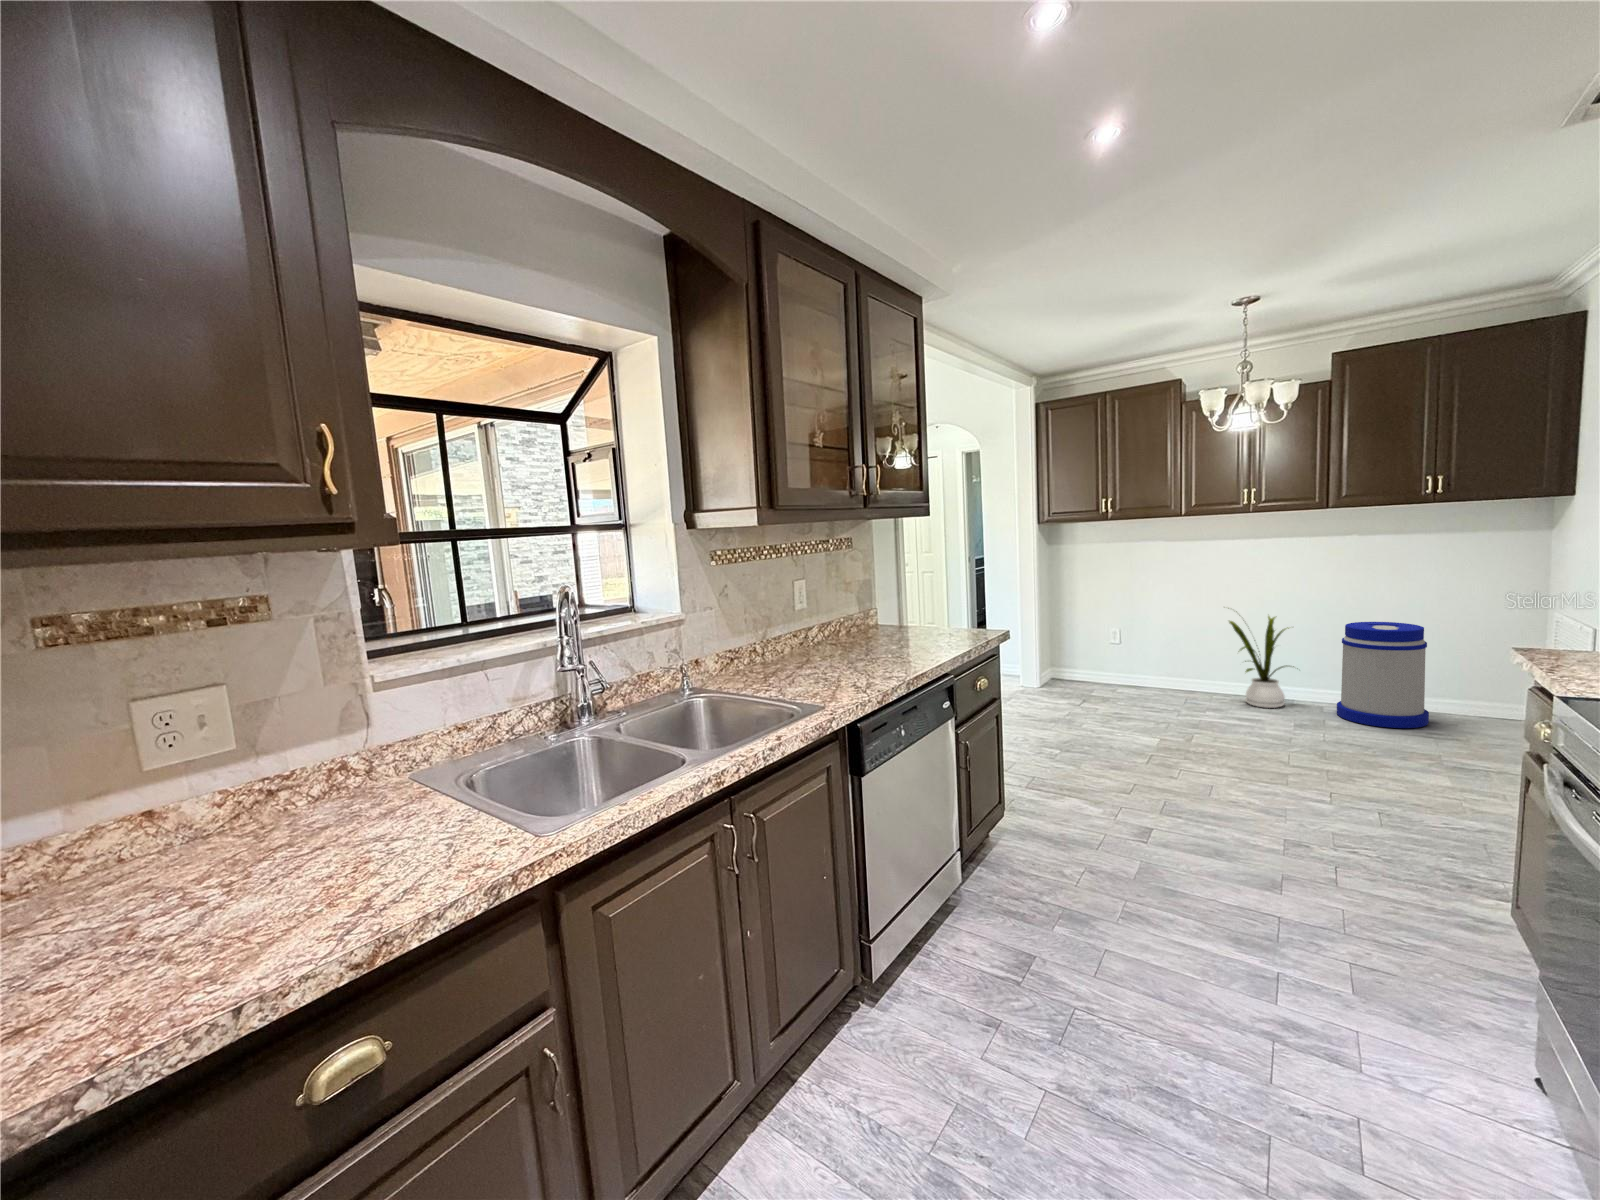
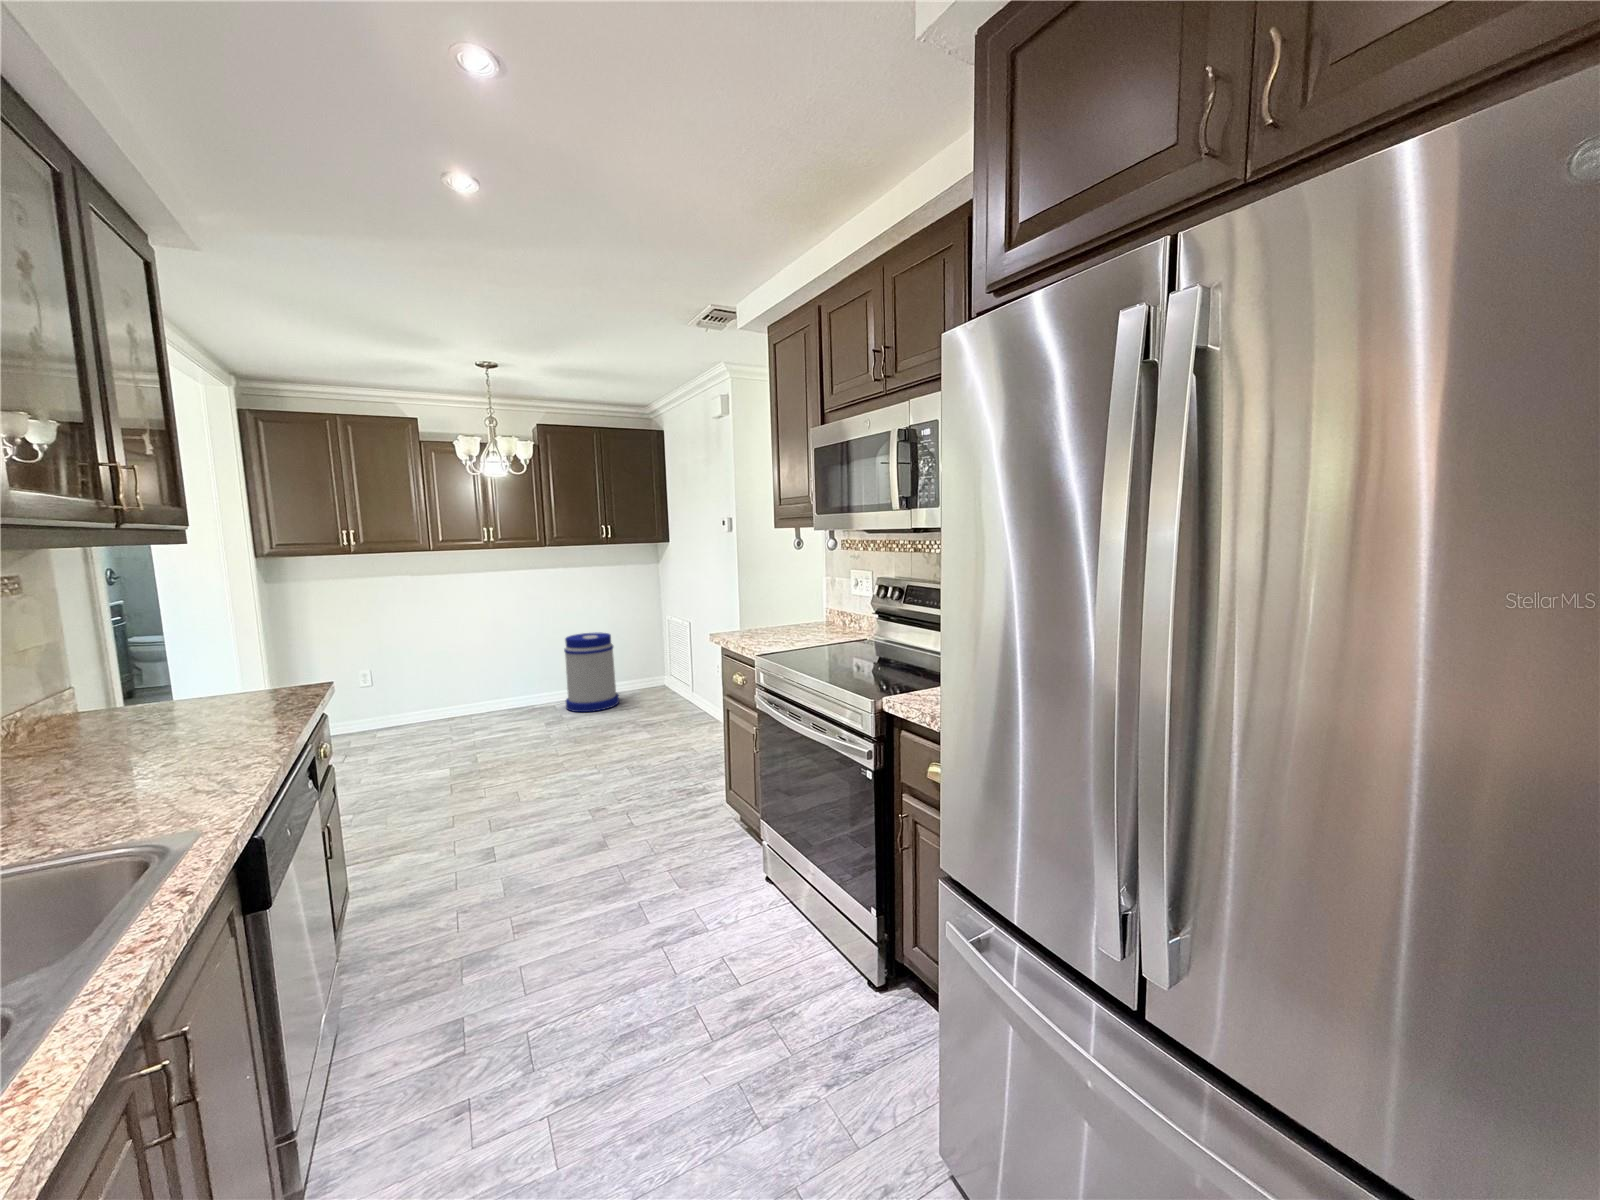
house plant: present [1228,608,1294,708] -> none [472,634,539,718]

